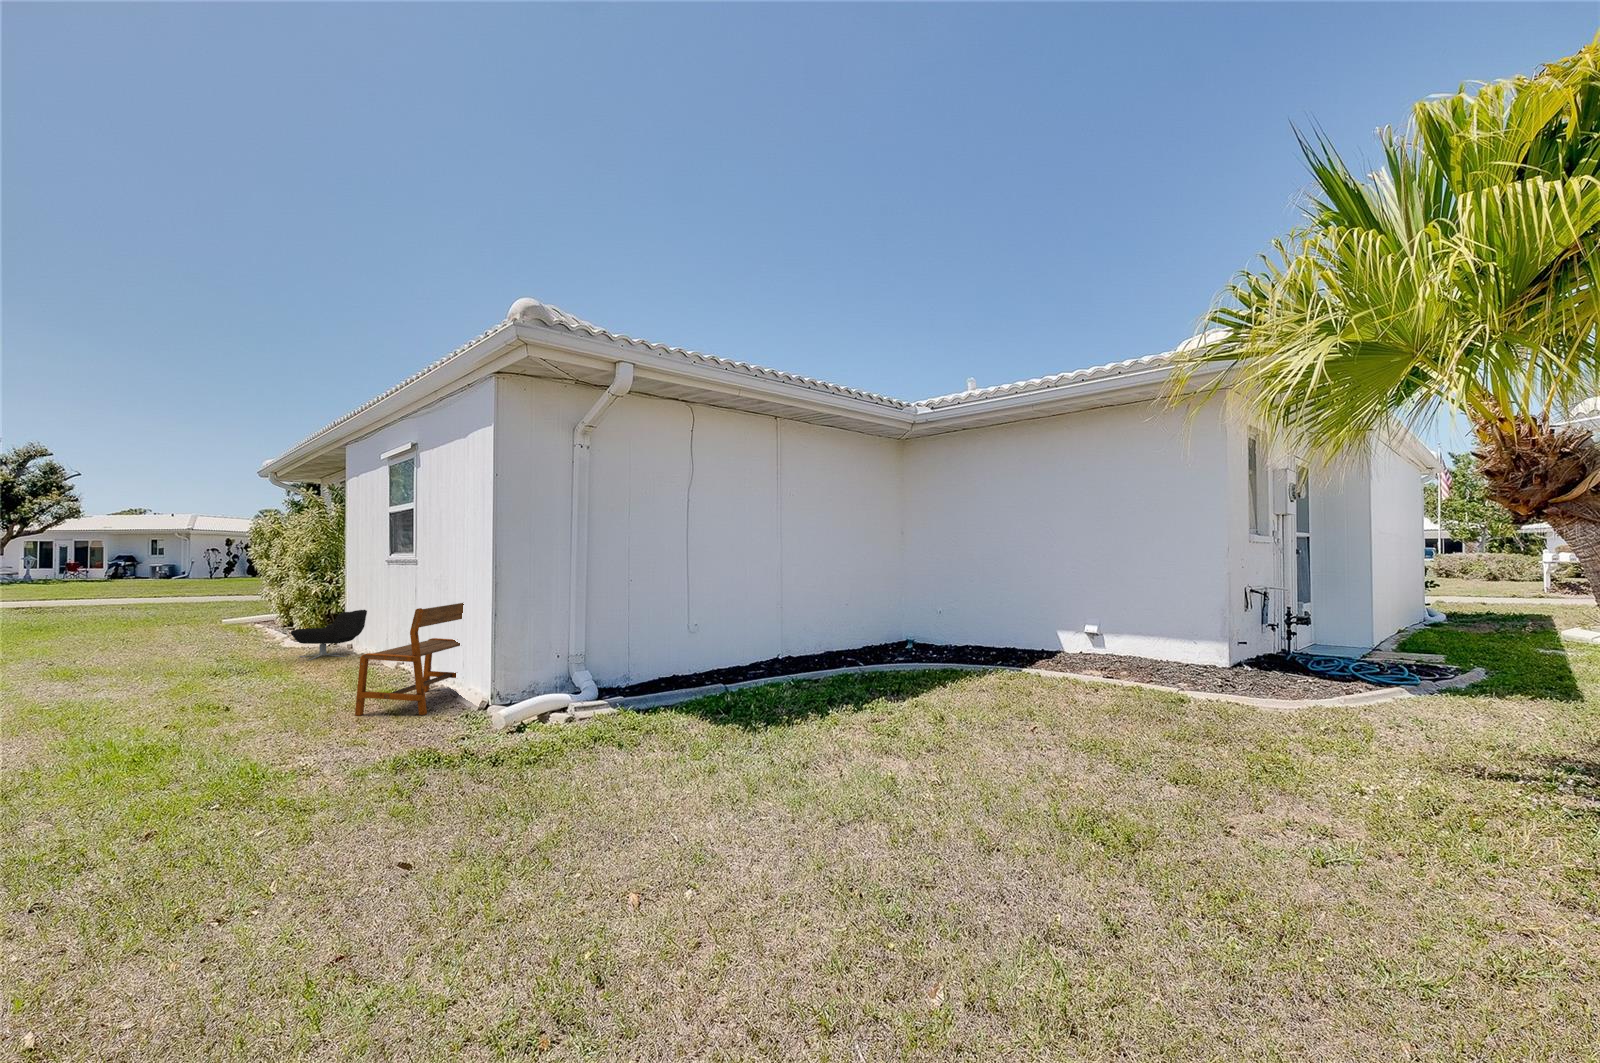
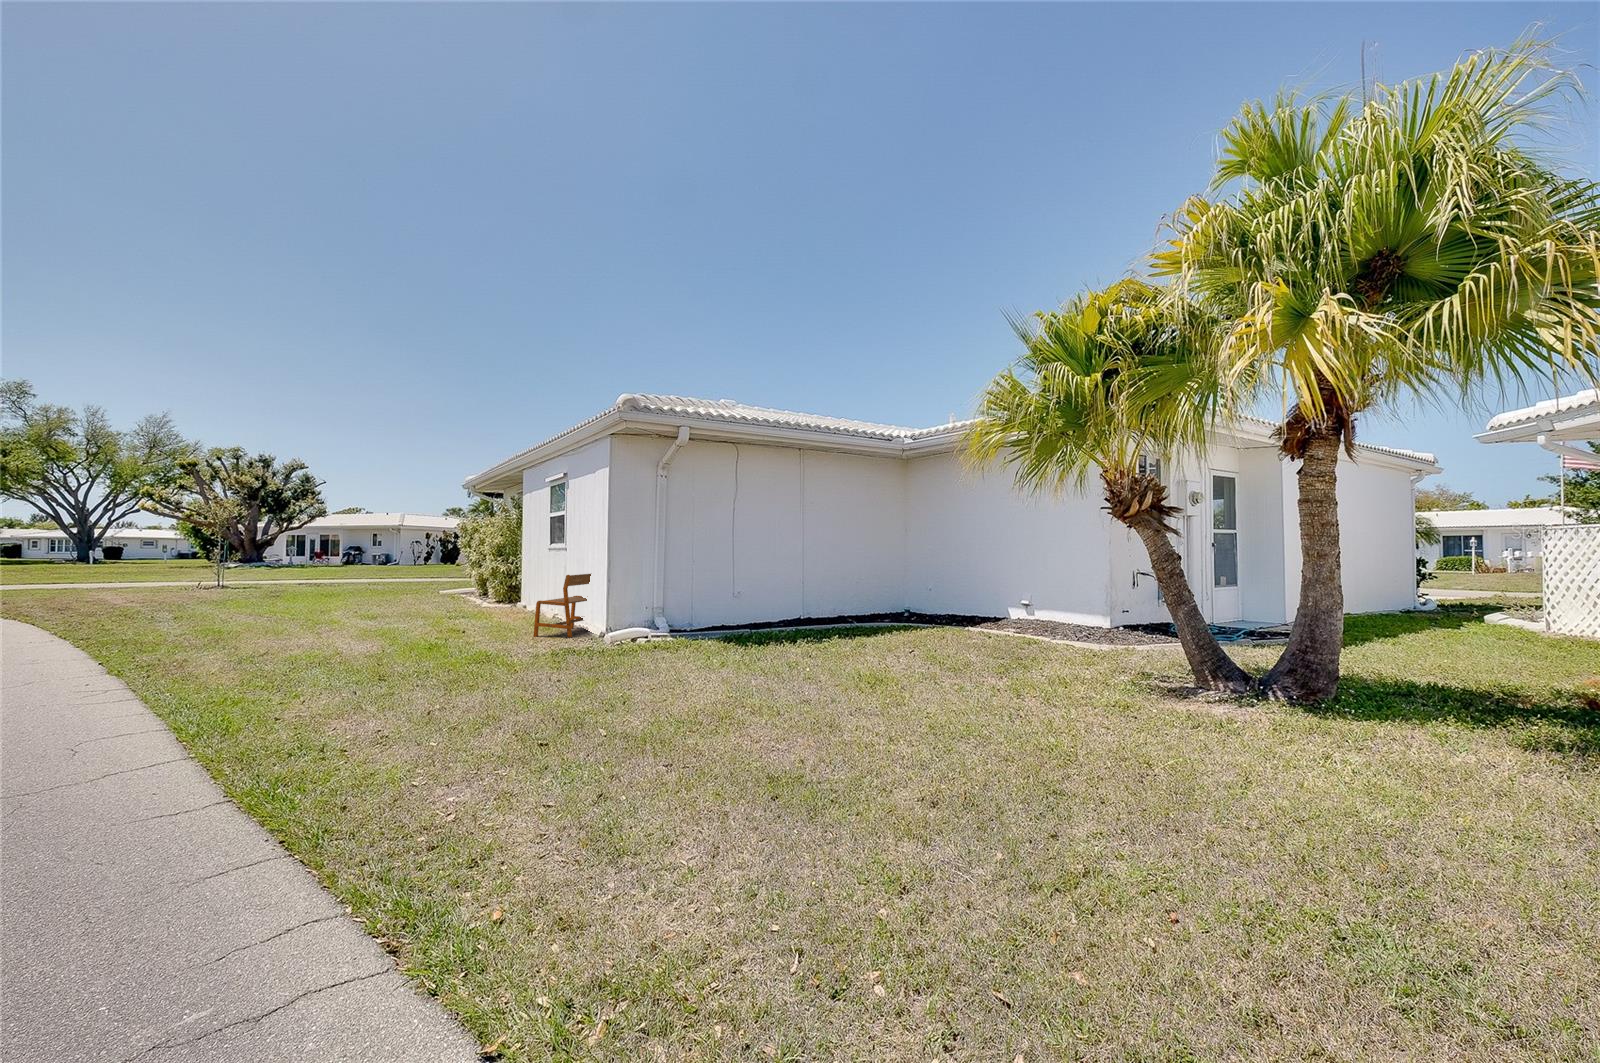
lounge chair: present [291,610,367,660] -> none [491,581,536,613]

